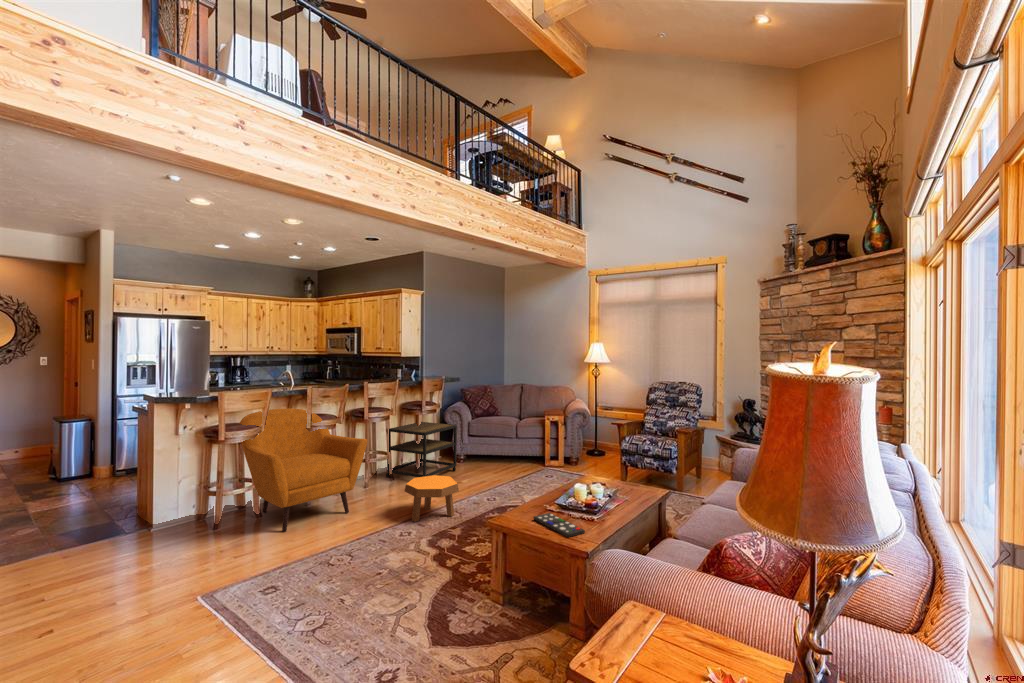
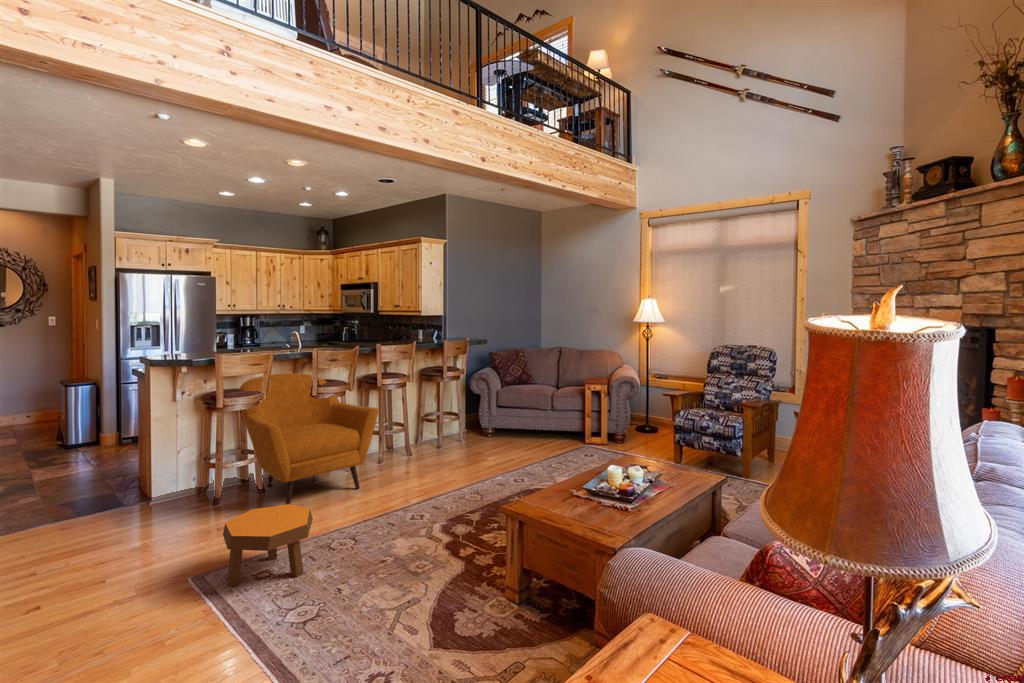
side table: present [386,422,457,477] -> none [405,389,483,458]
footstool: present [405,475,459,522] -> present [223,504,313,587]
remote control: present [533,513,585,537] -> none [558,499,618,530]

